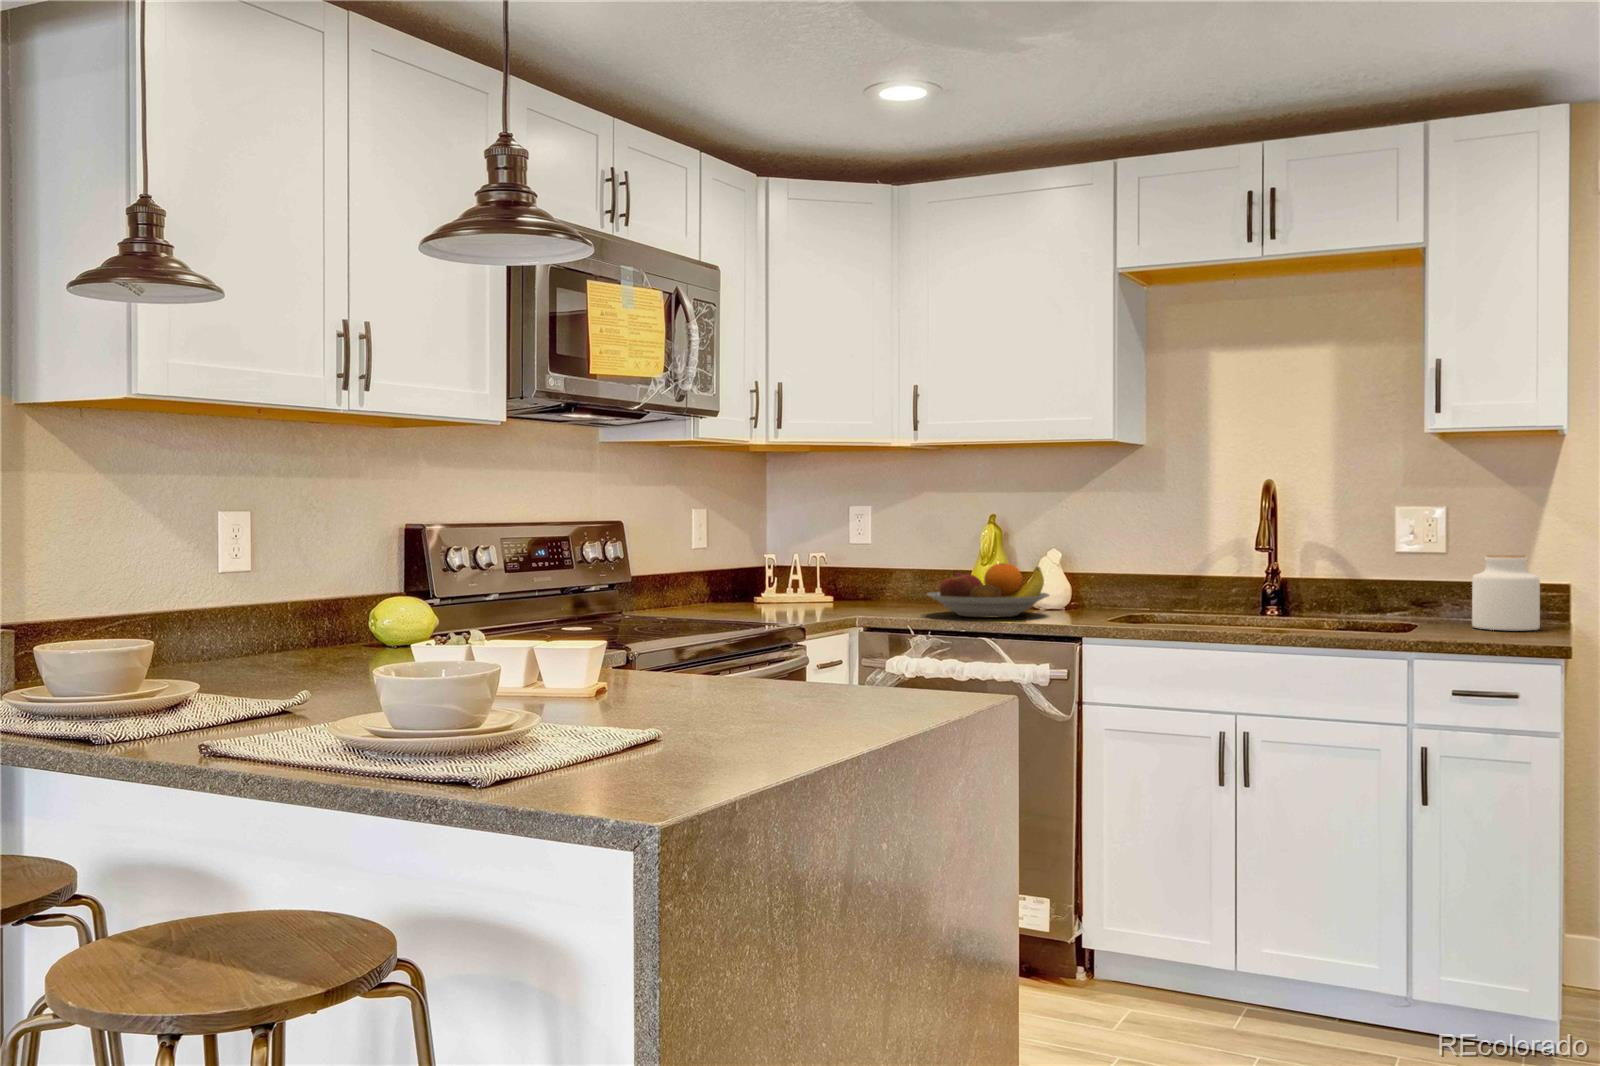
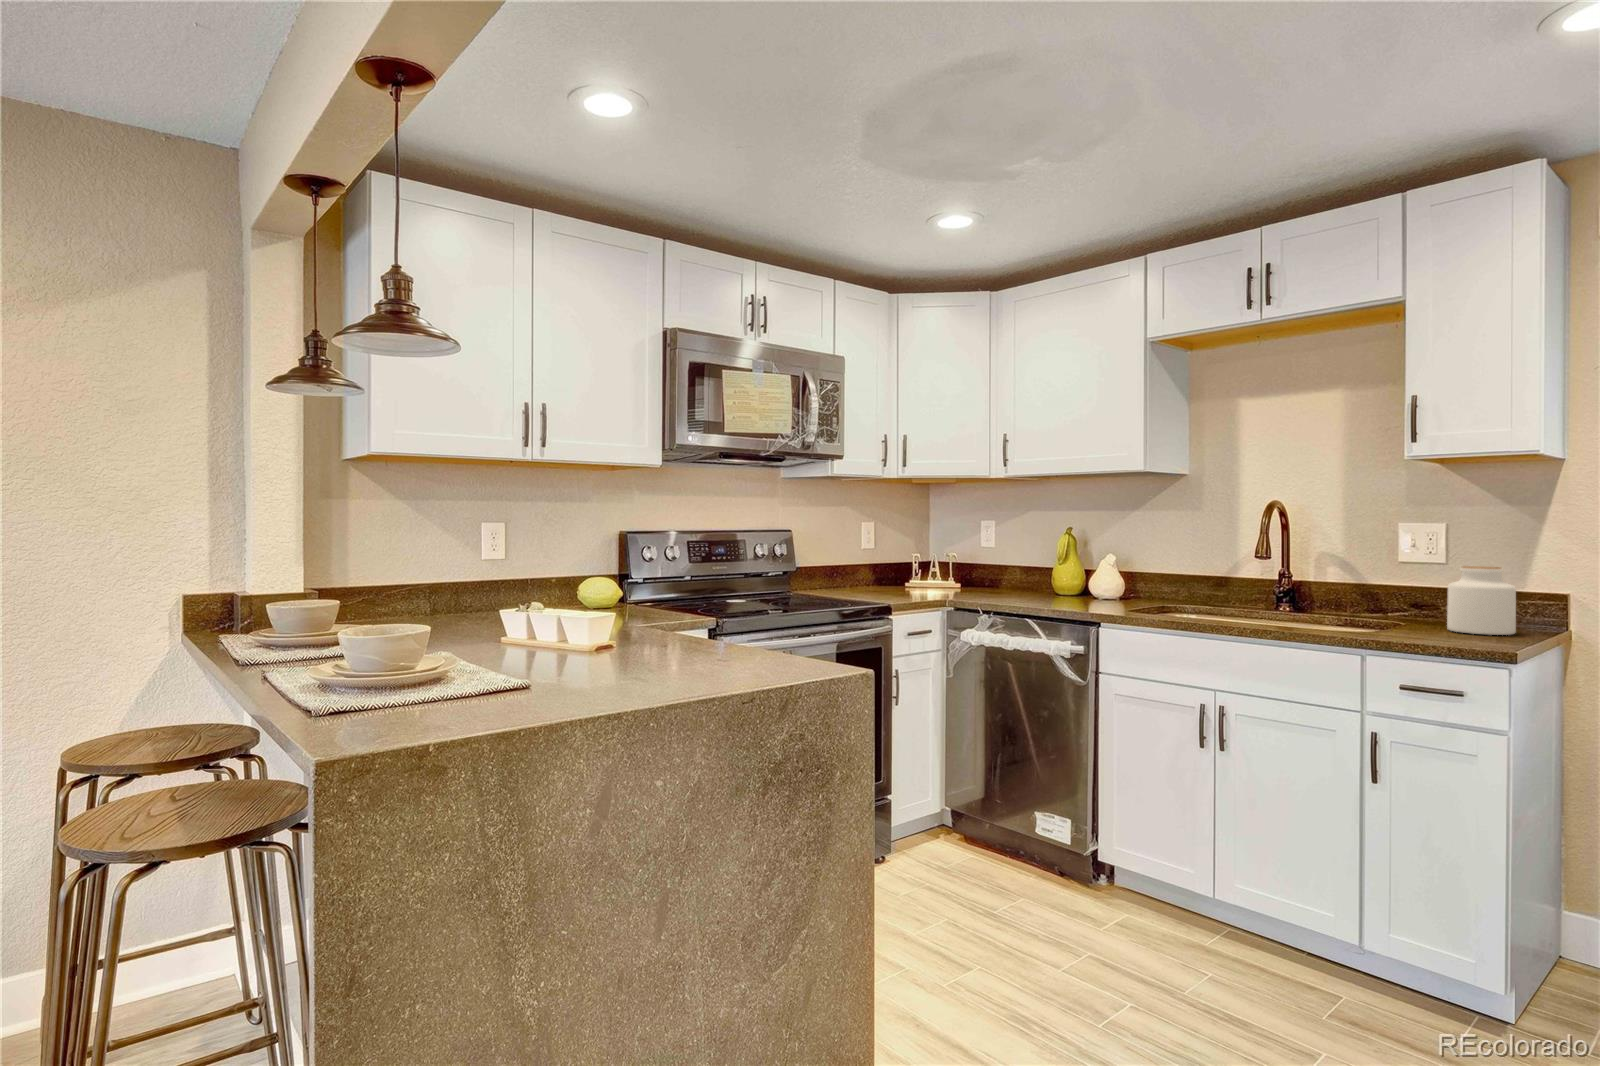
fruit bowl: present [927,563,1049,617] -> none [1001,564,1096,604]

